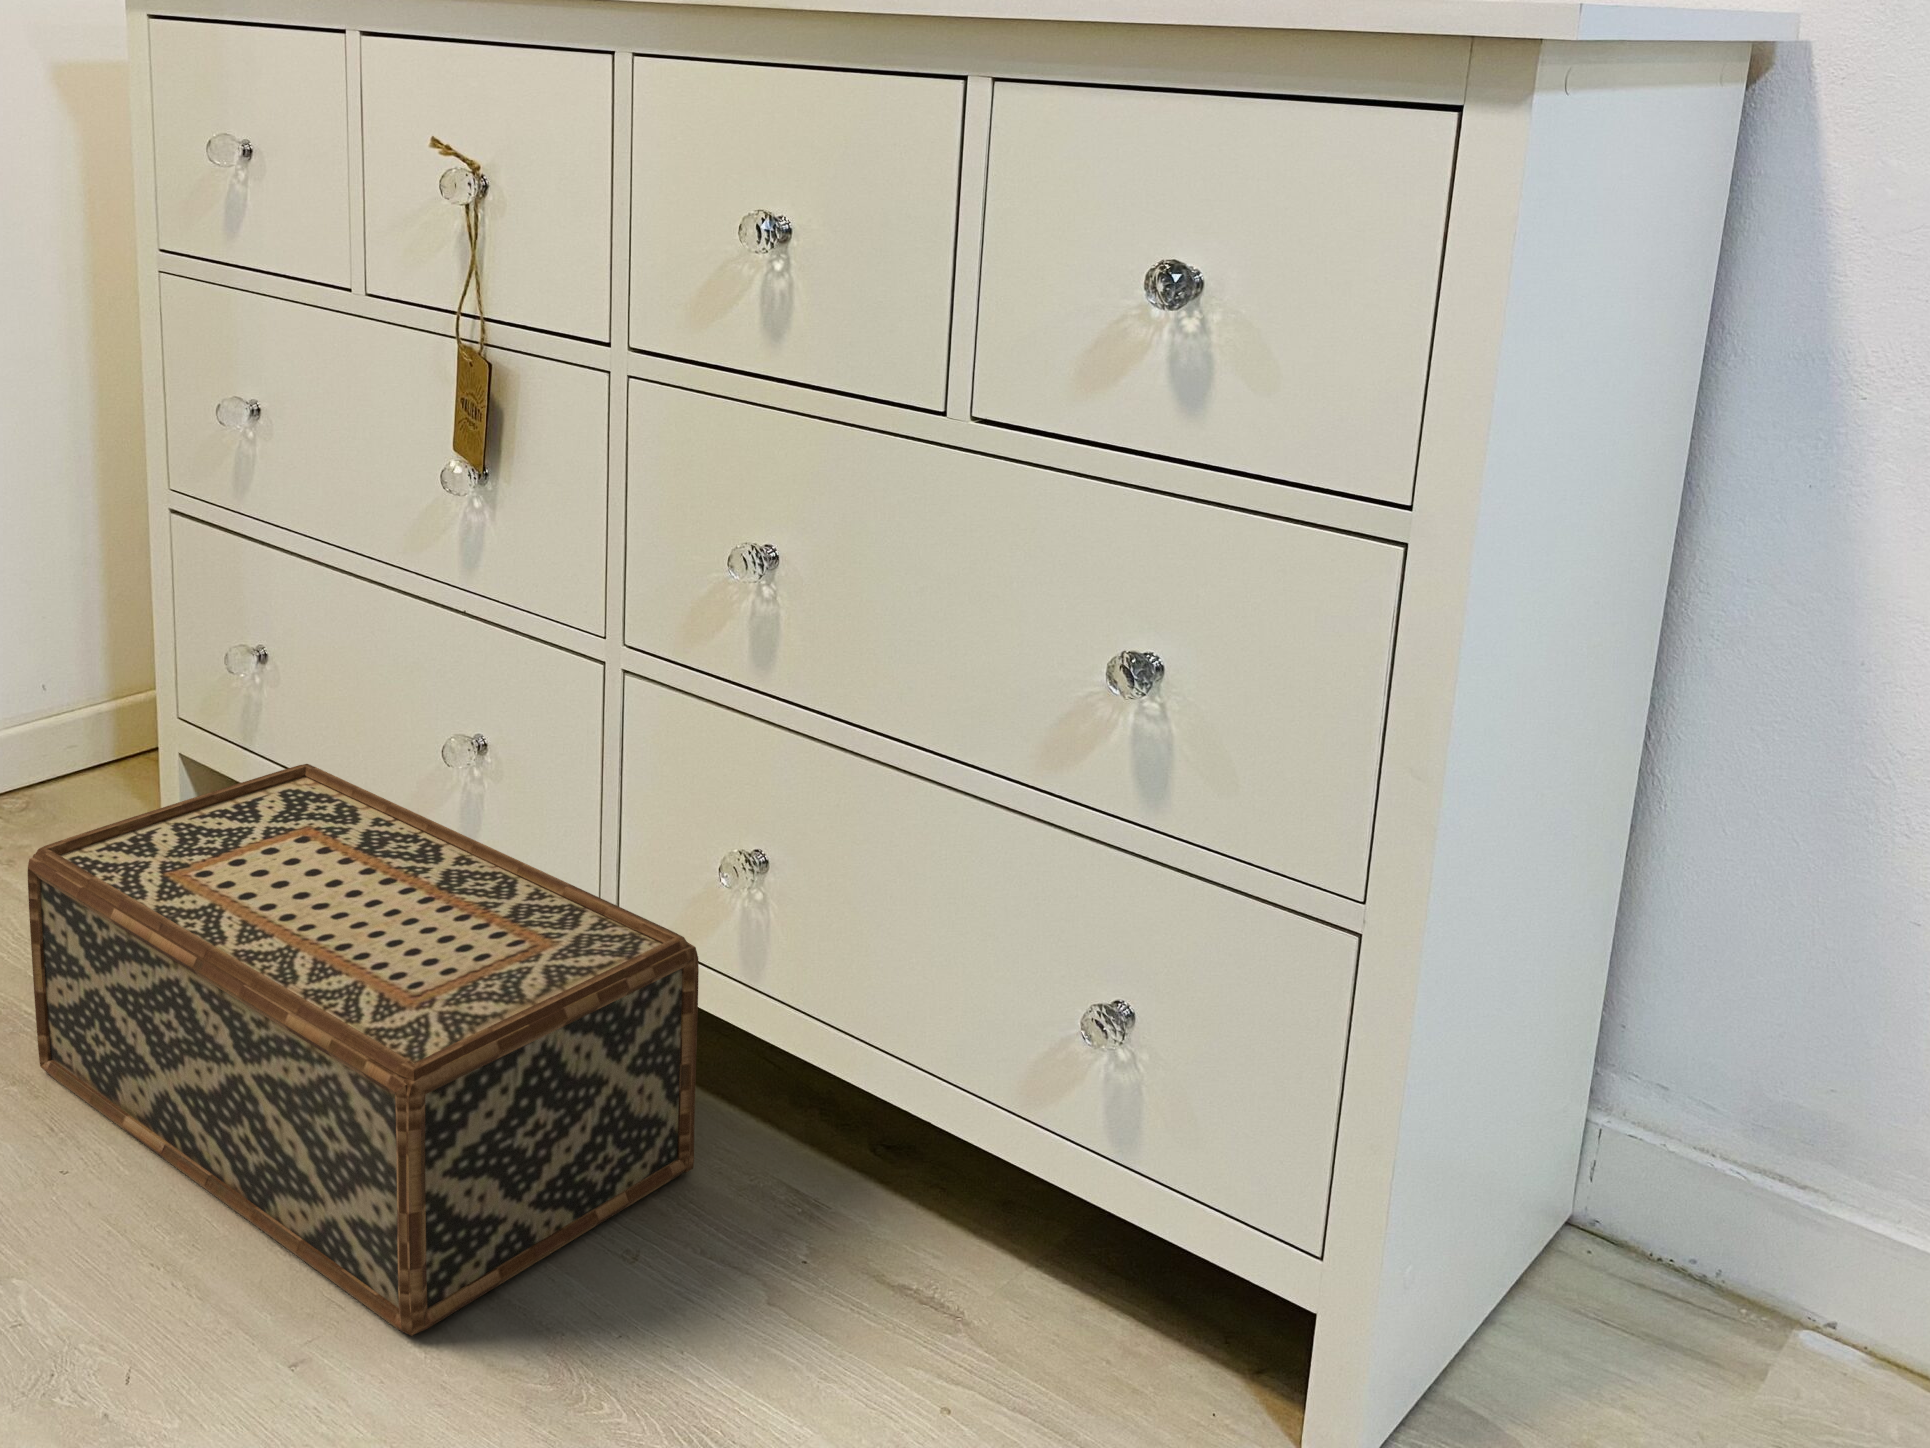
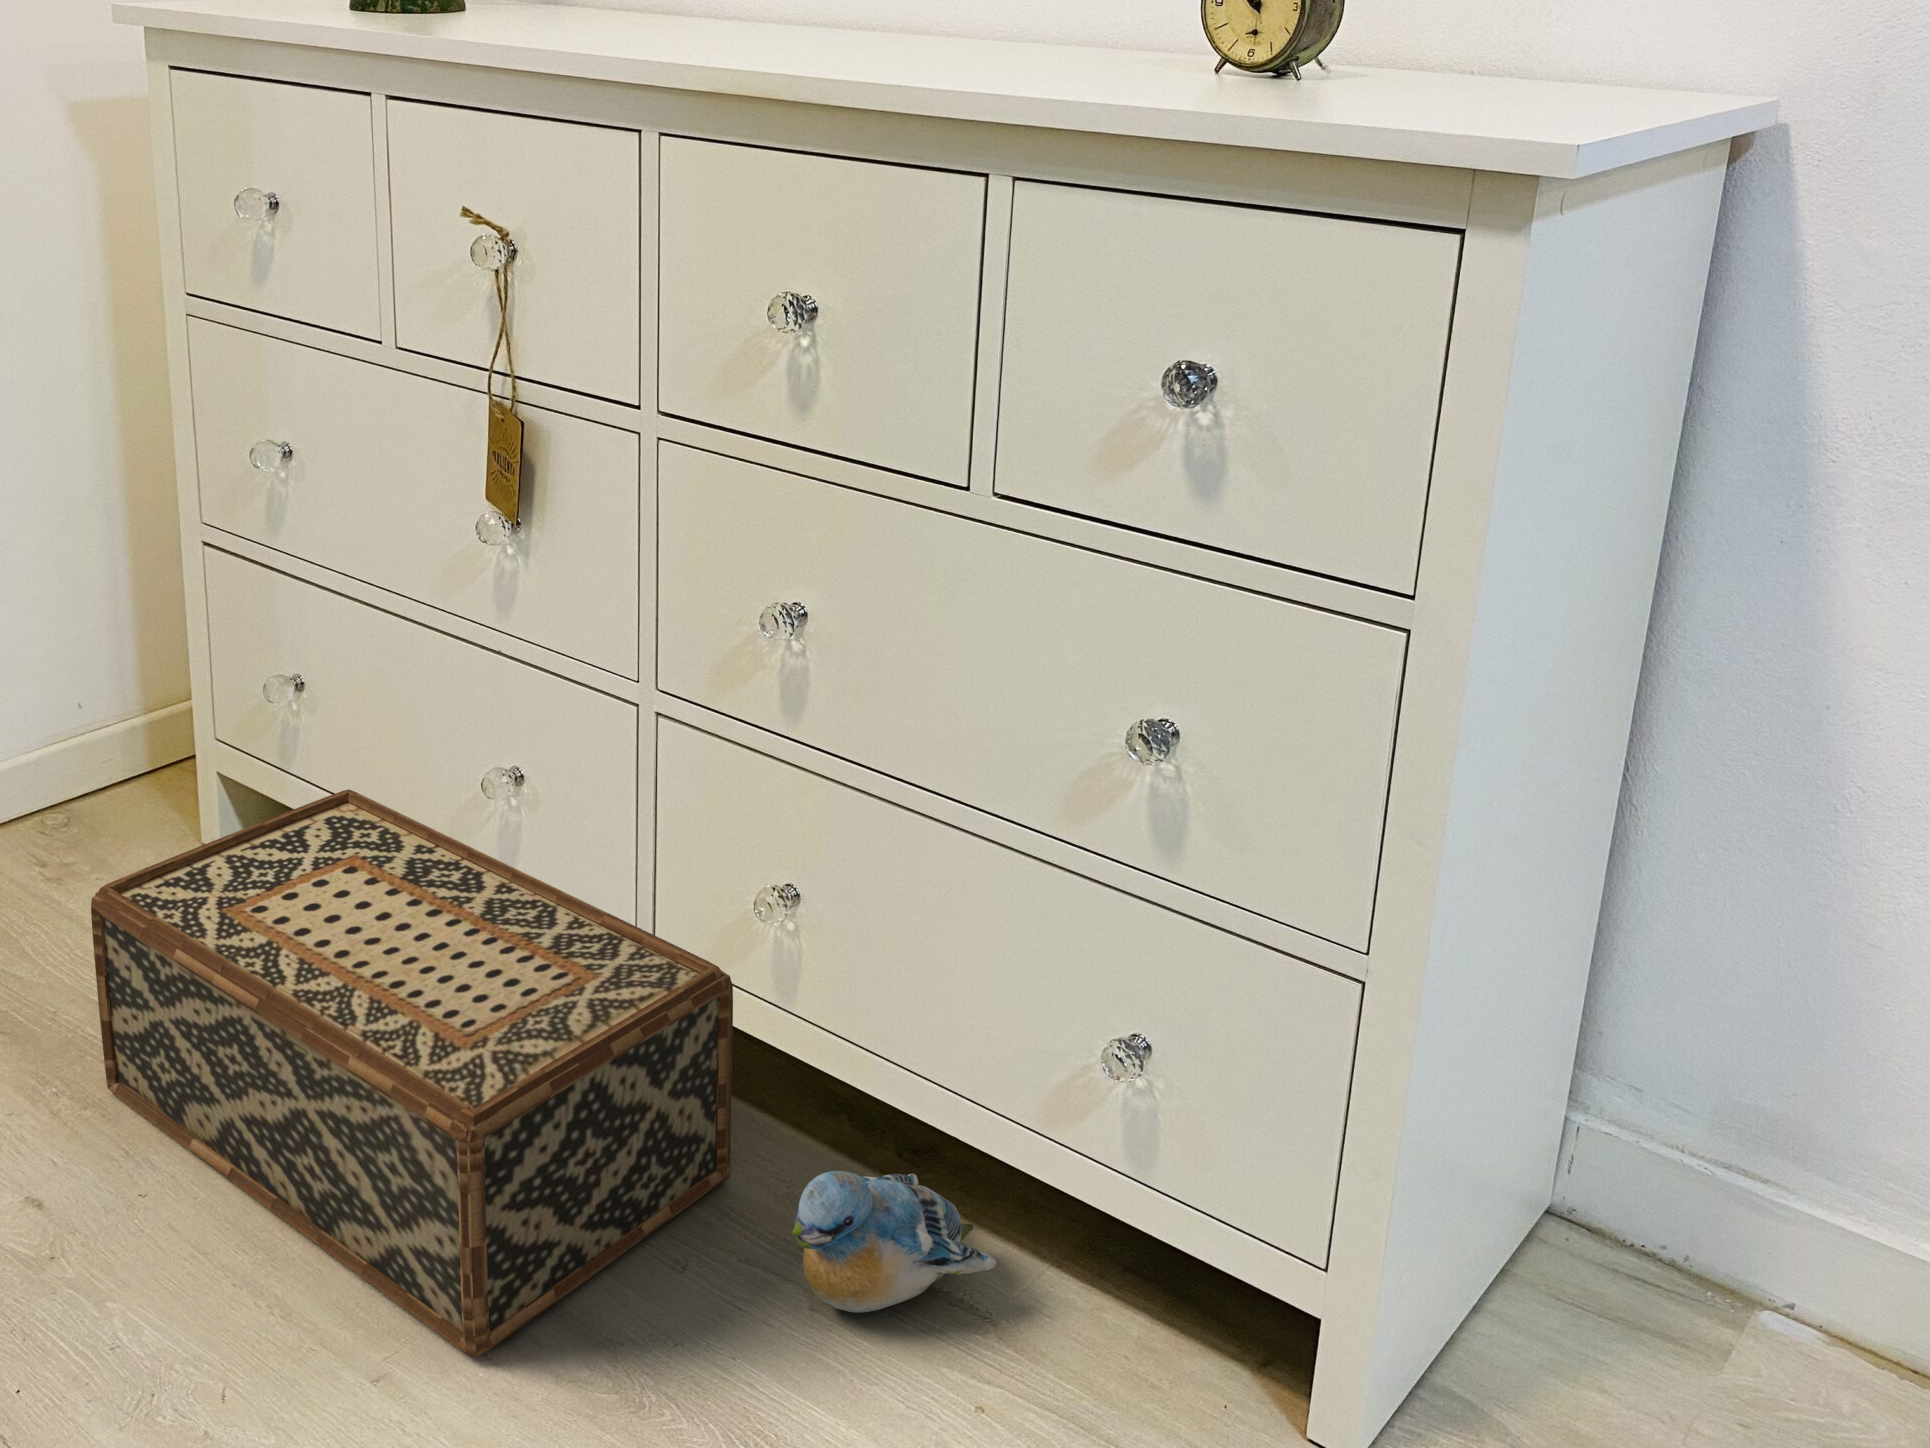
plush toy: none [751,1147,970,1301] -> present [792,1171,996,1313]

